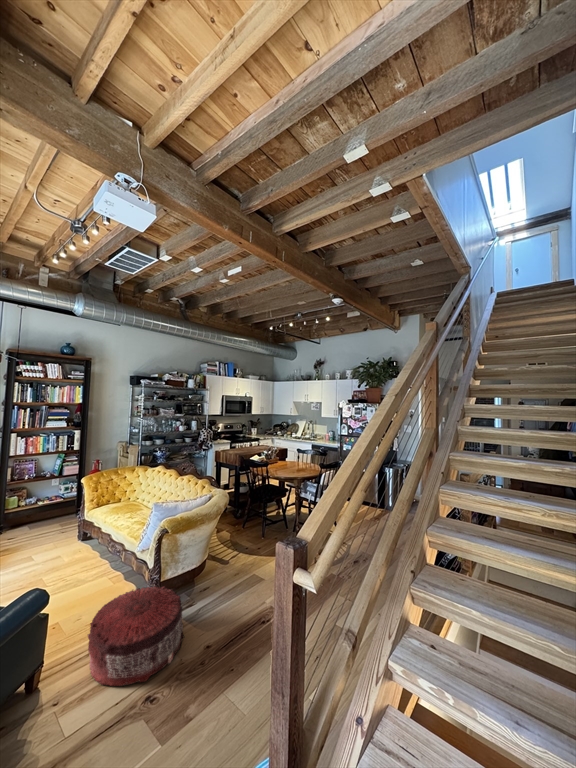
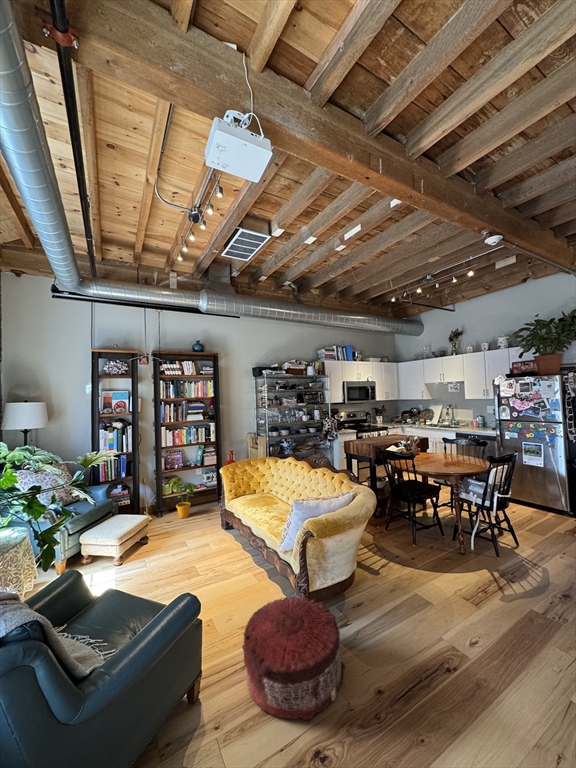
house plant: none [14,488,51,533] -> present [168,478,196,518]

